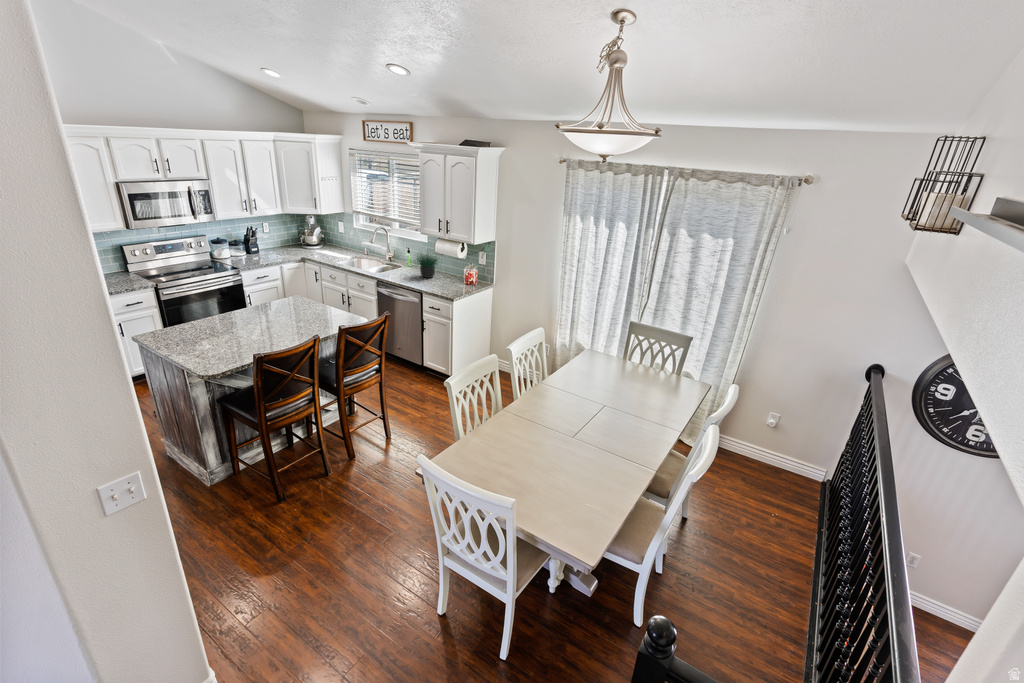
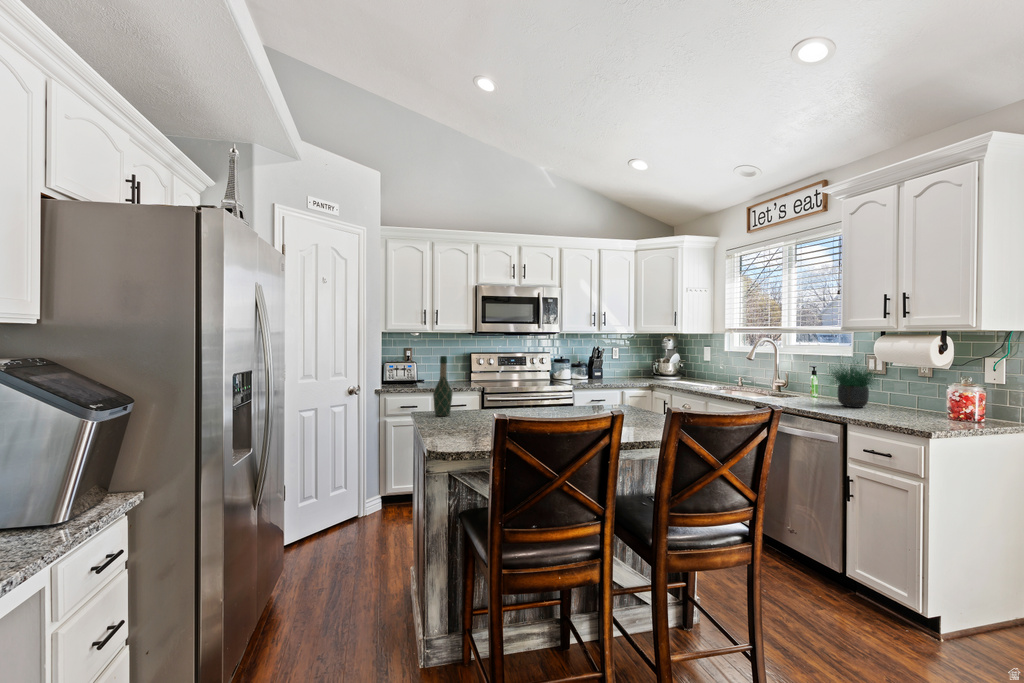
wine bottle: none [154,294,173,338] -> present [433,356,452,416]

